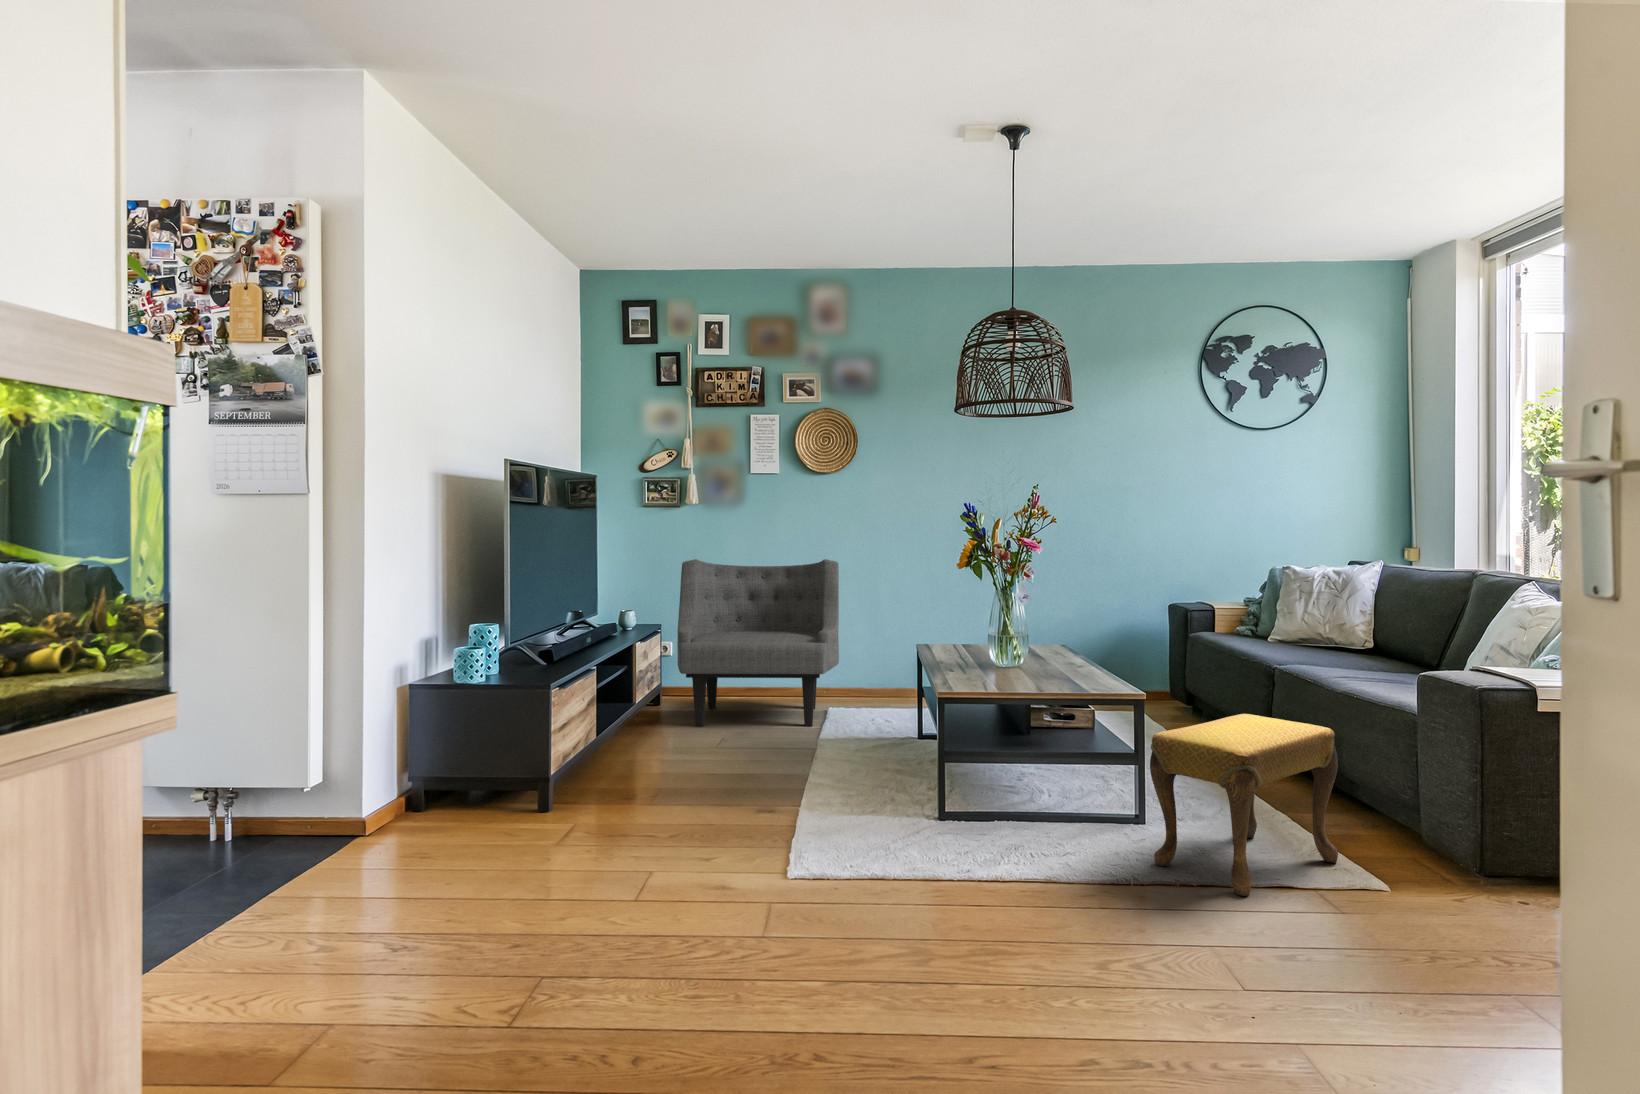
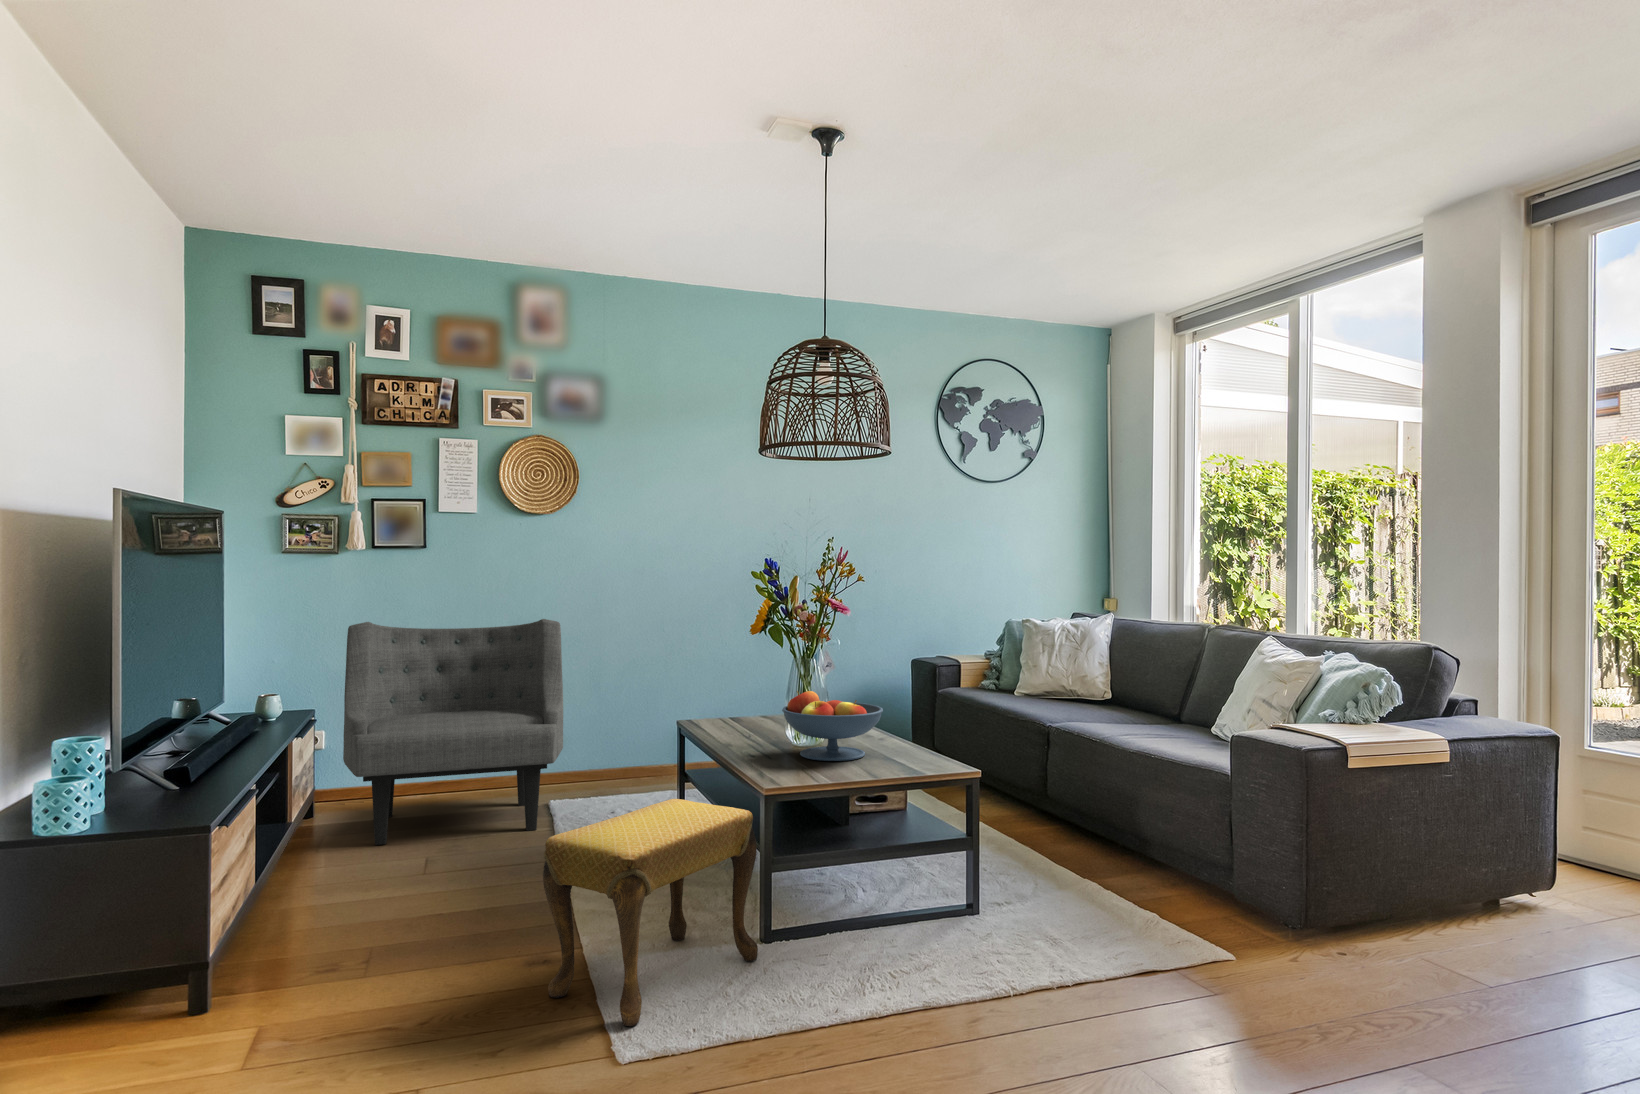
fruit bowl: none [975,619,1065,679] -> present [782,691,883,761]
footstool: present [1150,714,1338,896] -> present [543,799,758,1026]

